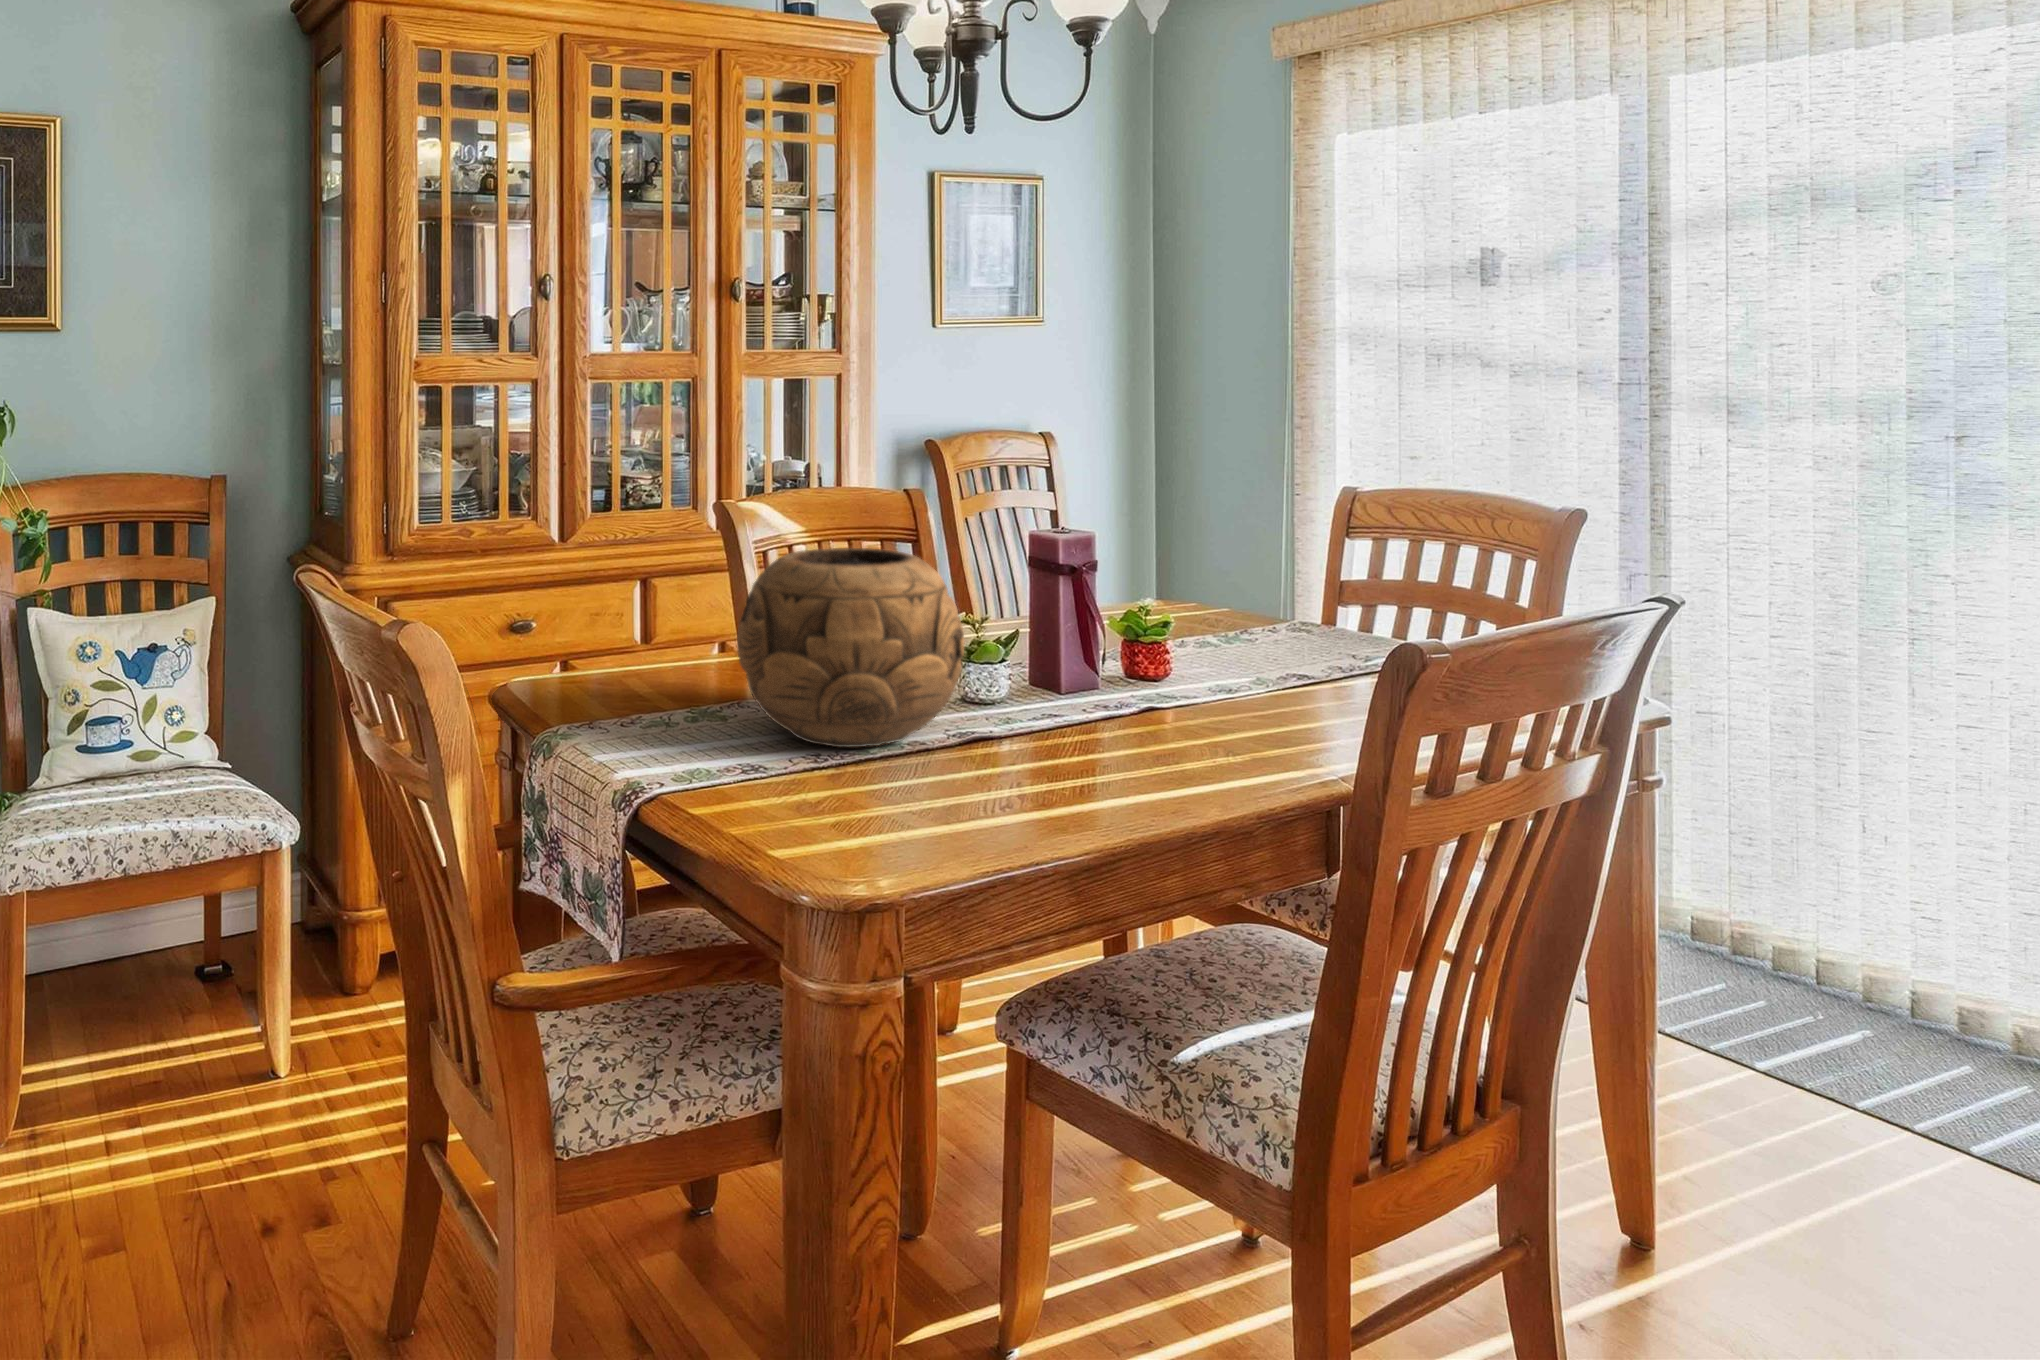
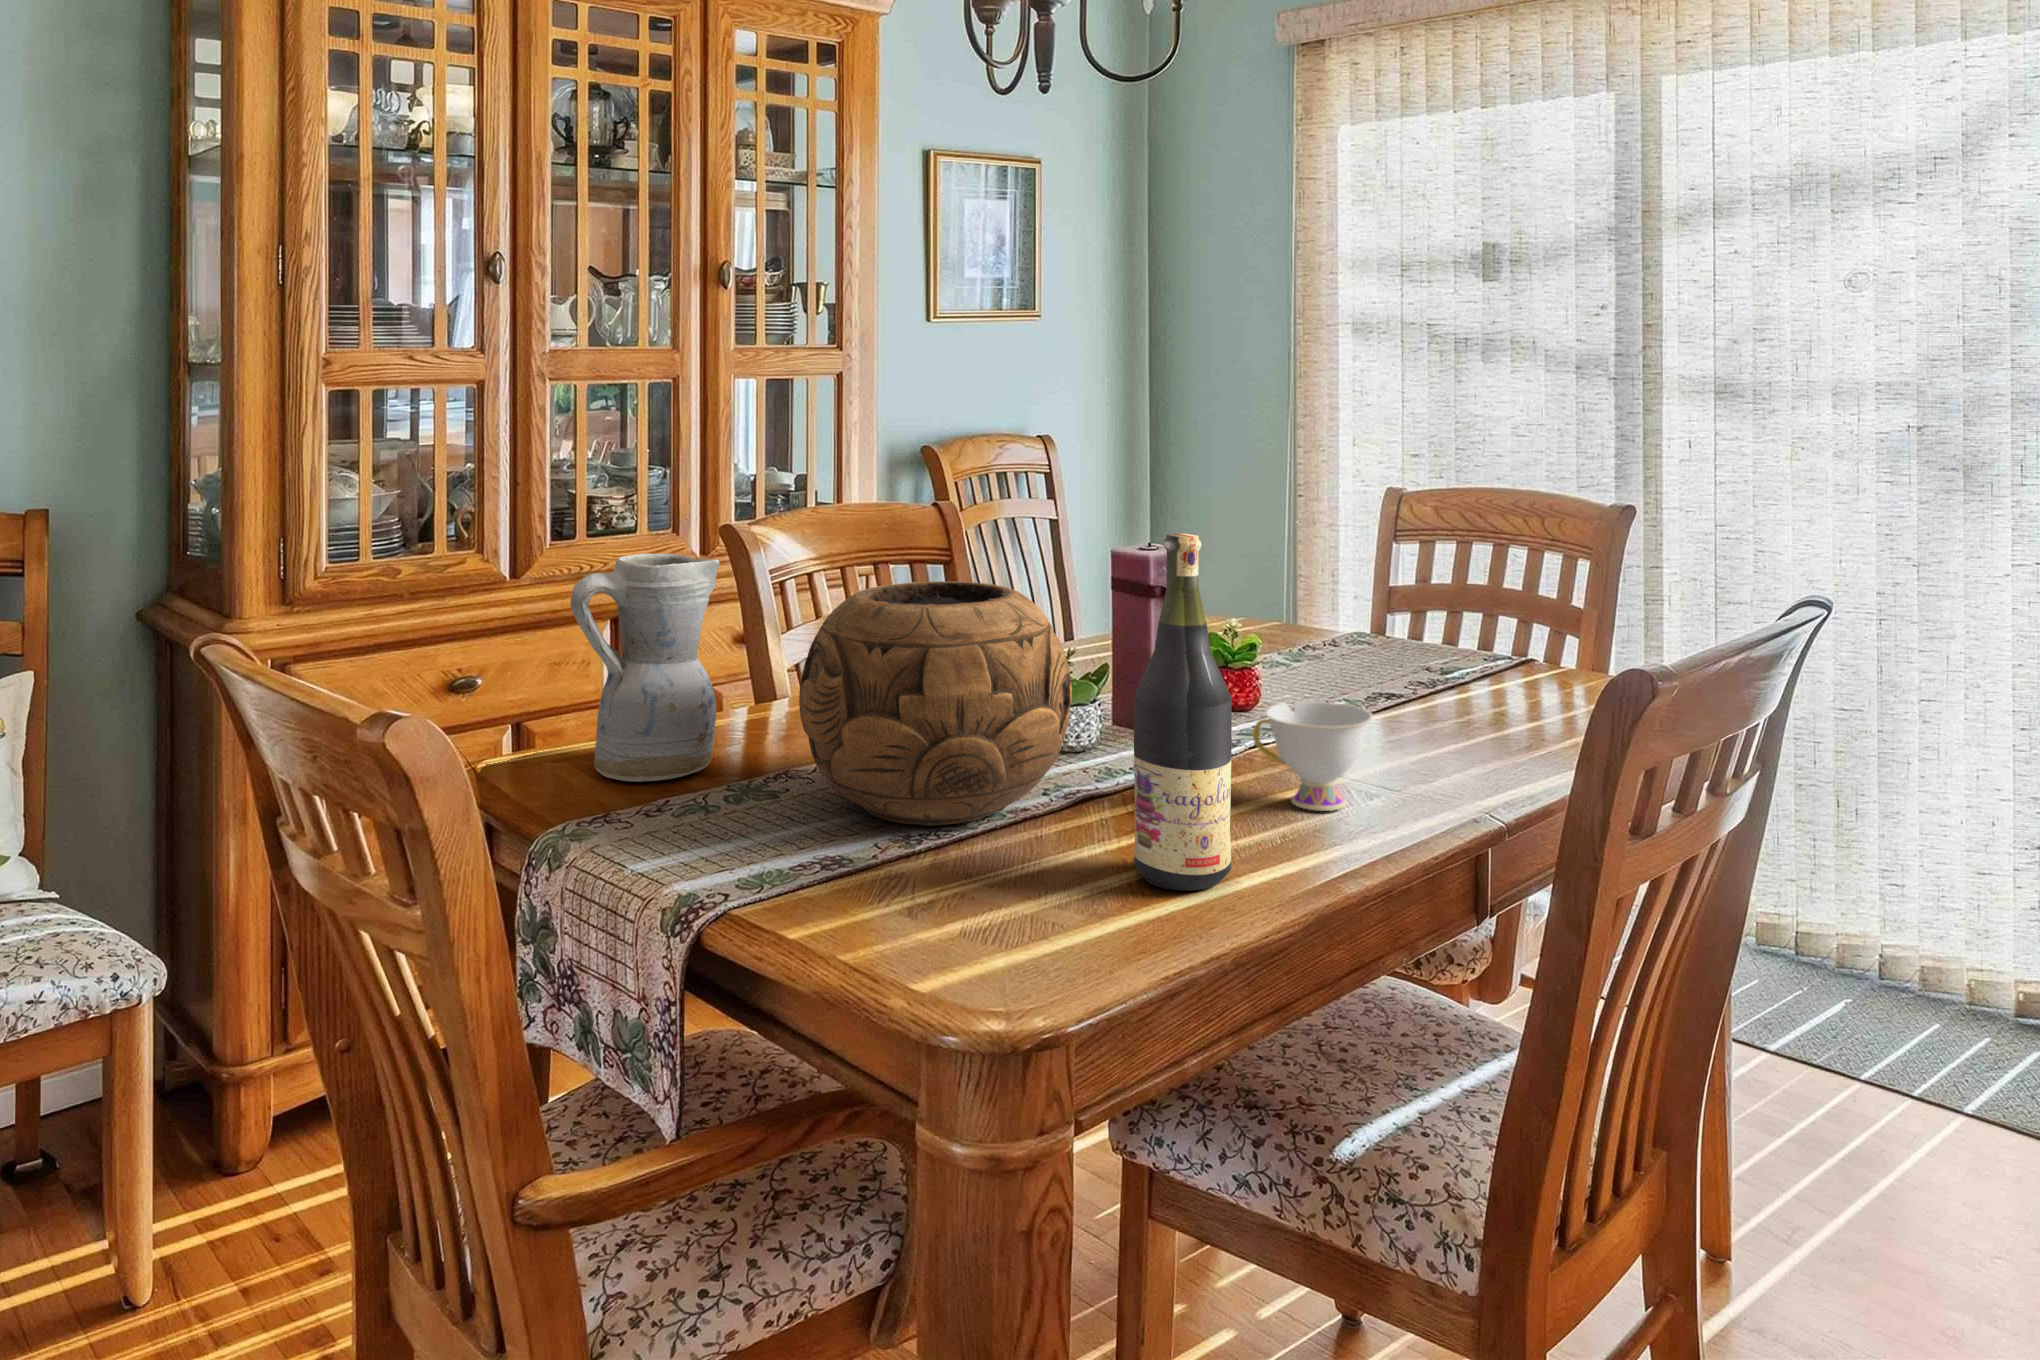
wine bottle: none [993,511,1078,813] -> present [1134,533,1232,891]
ceramic pitcher: none [569,518,686,699] -> present [571,554,720,782]
teacup: none [1129,665,1237,762] -> present [1253,701,1373,811]

